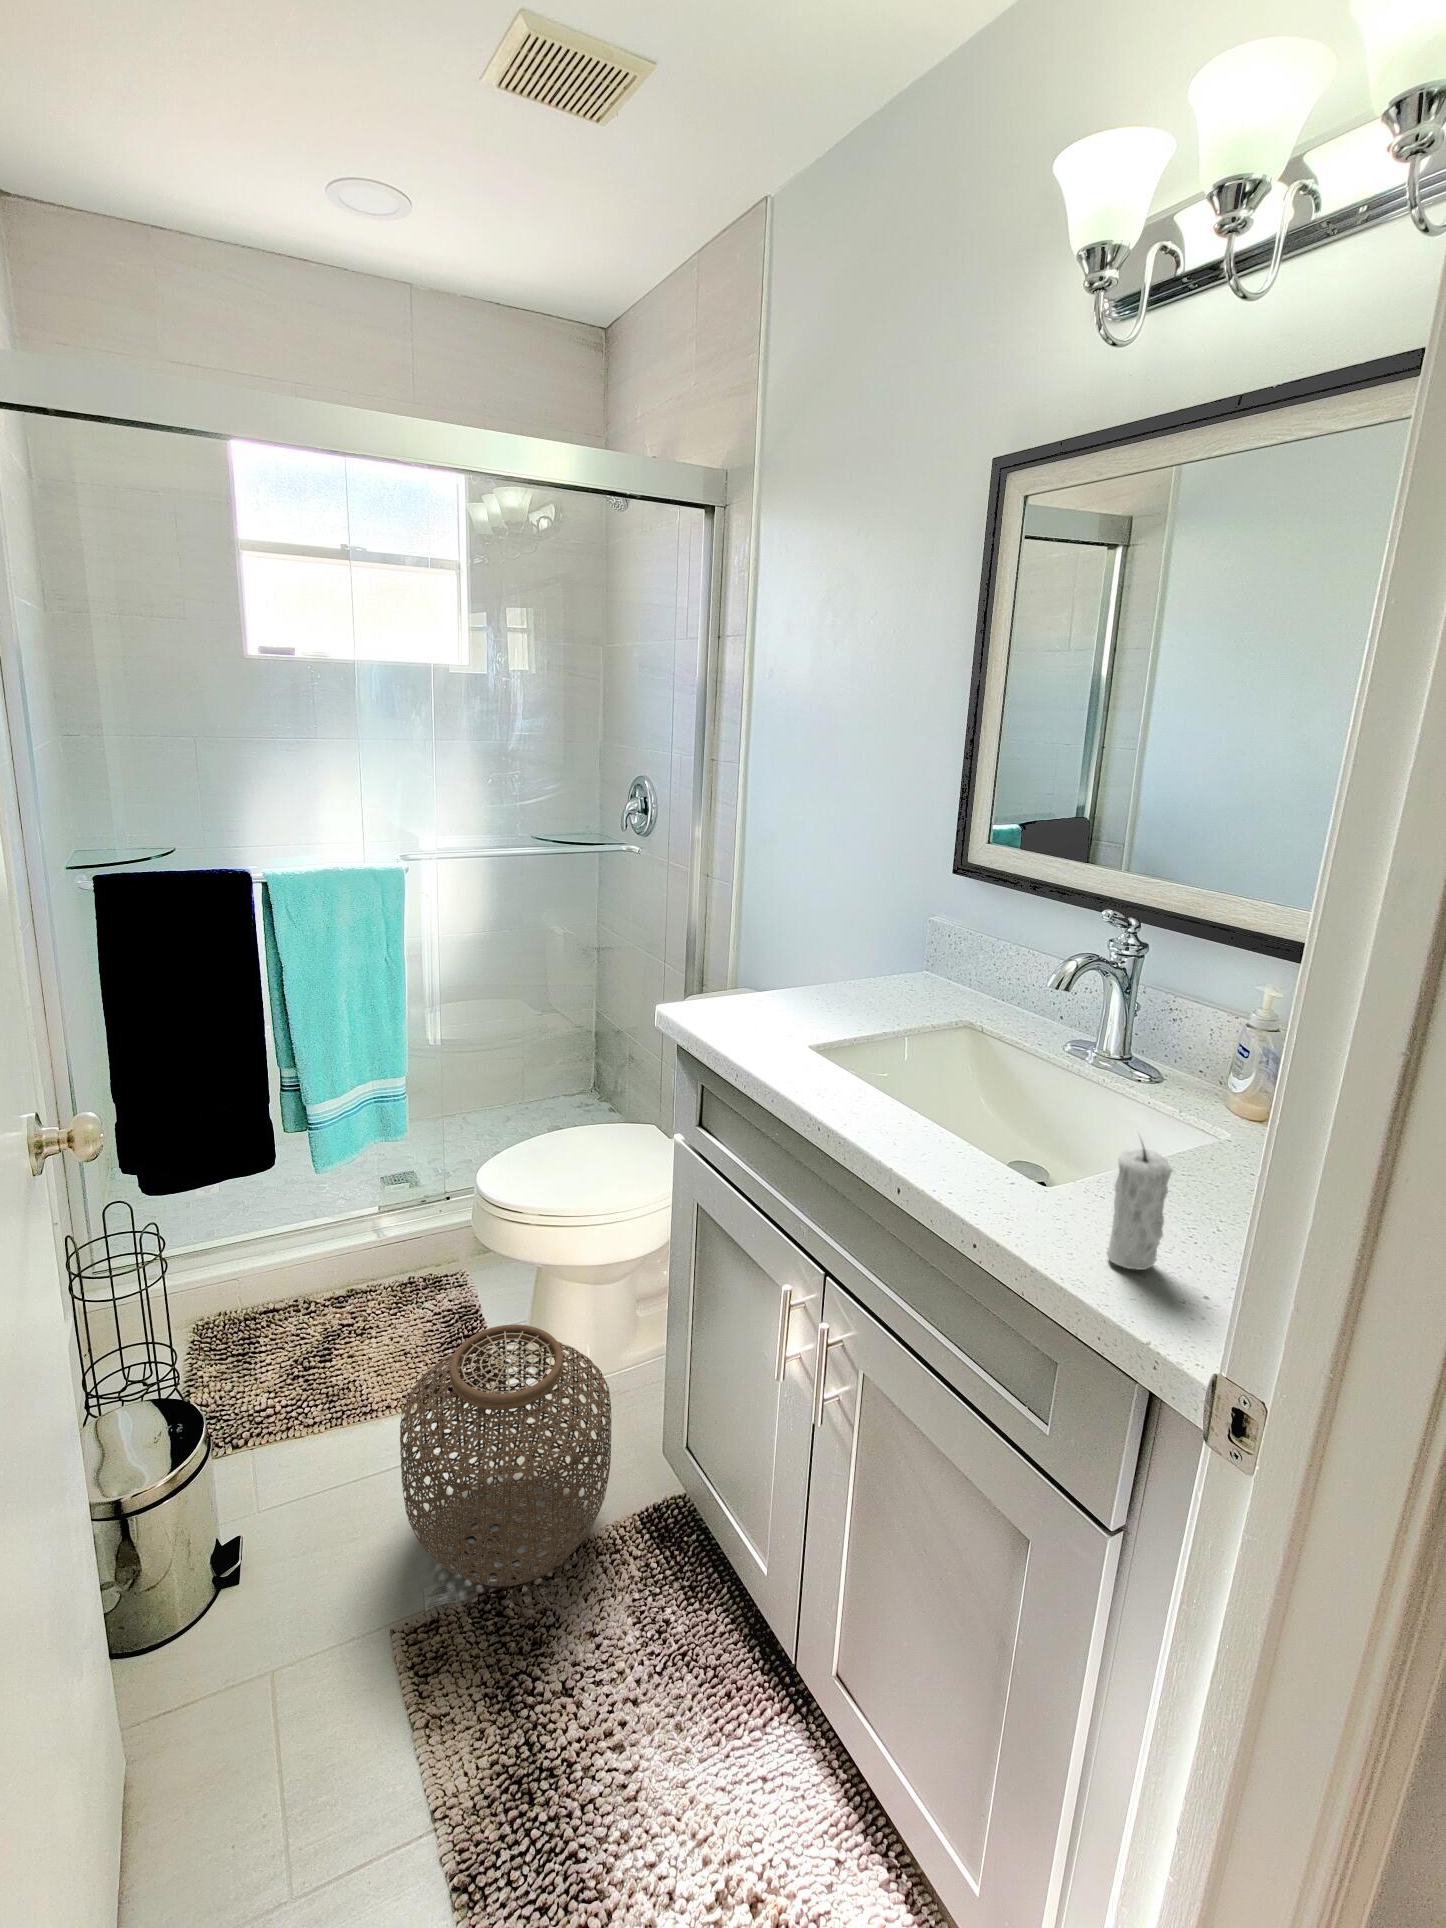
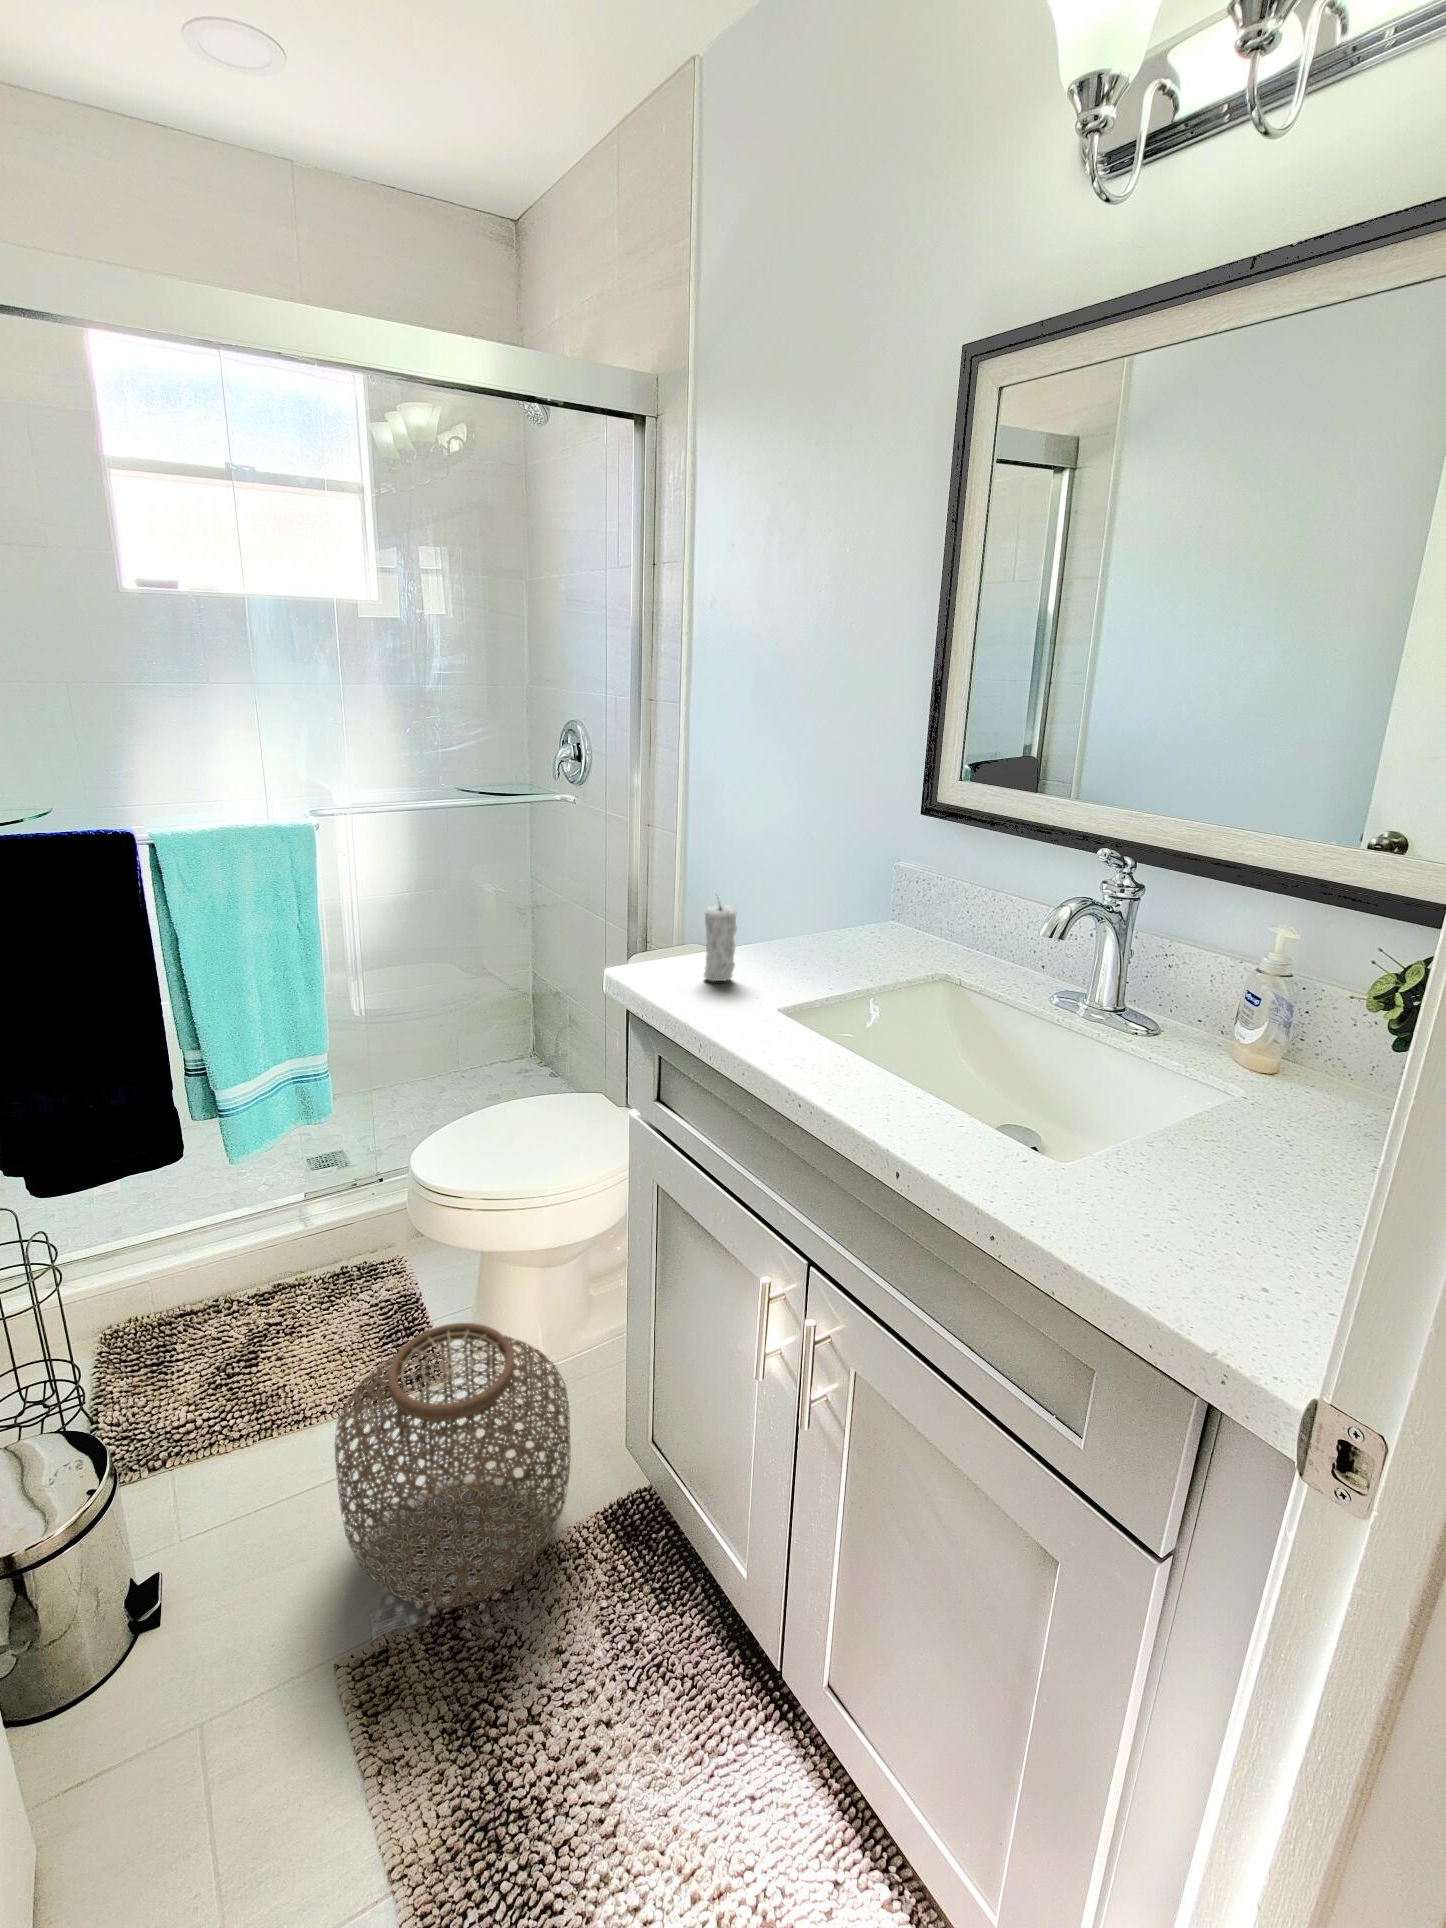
candle: present [1107,1146,1172,1270] -> present [704,905,737,981]

